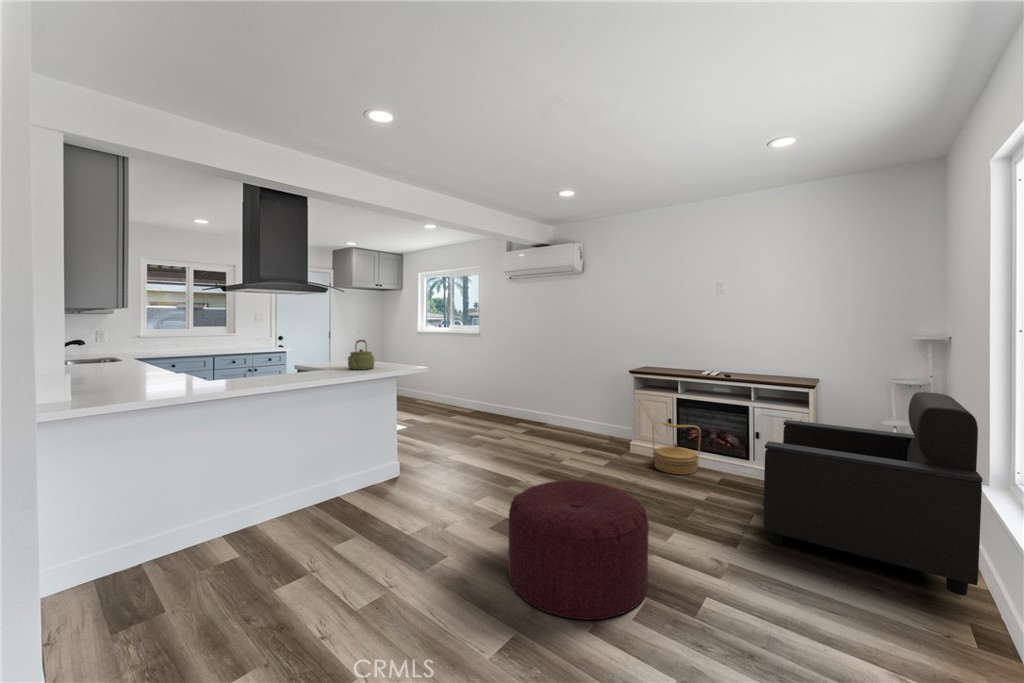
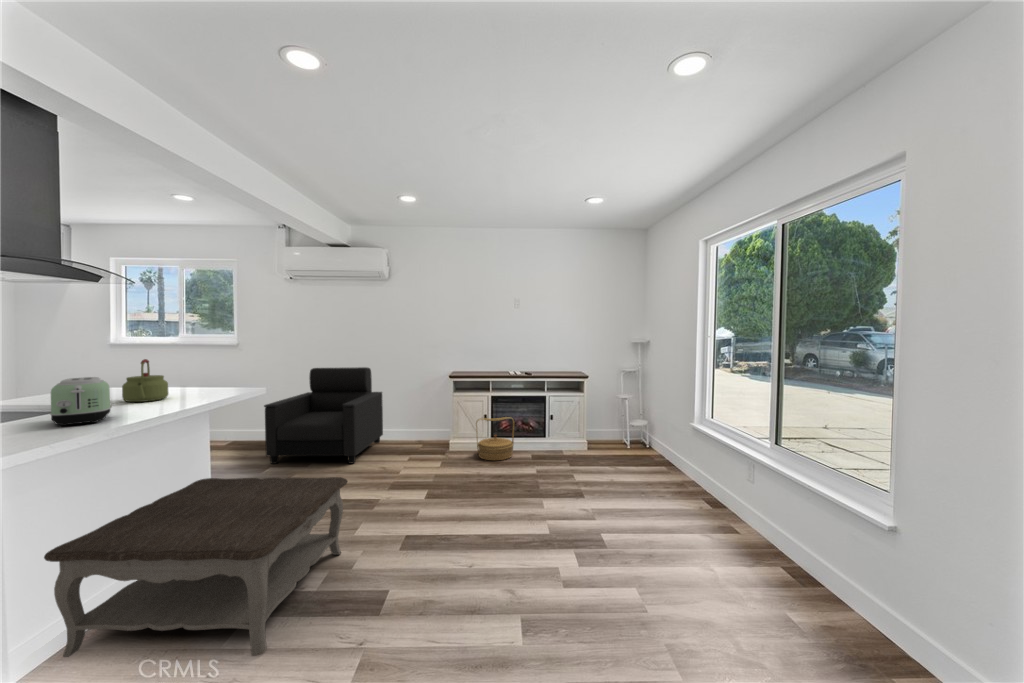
toaster: none [284,350,320,380] -> present [50,377,111,426]
armchair: present [763,392,982,595] -> present [264,367,383,464]
coffee table: none [262,431,453,565] -> present [44,477,347,657]
ottoman: present [508,480,649,620] -> none [453,472,575,590]

